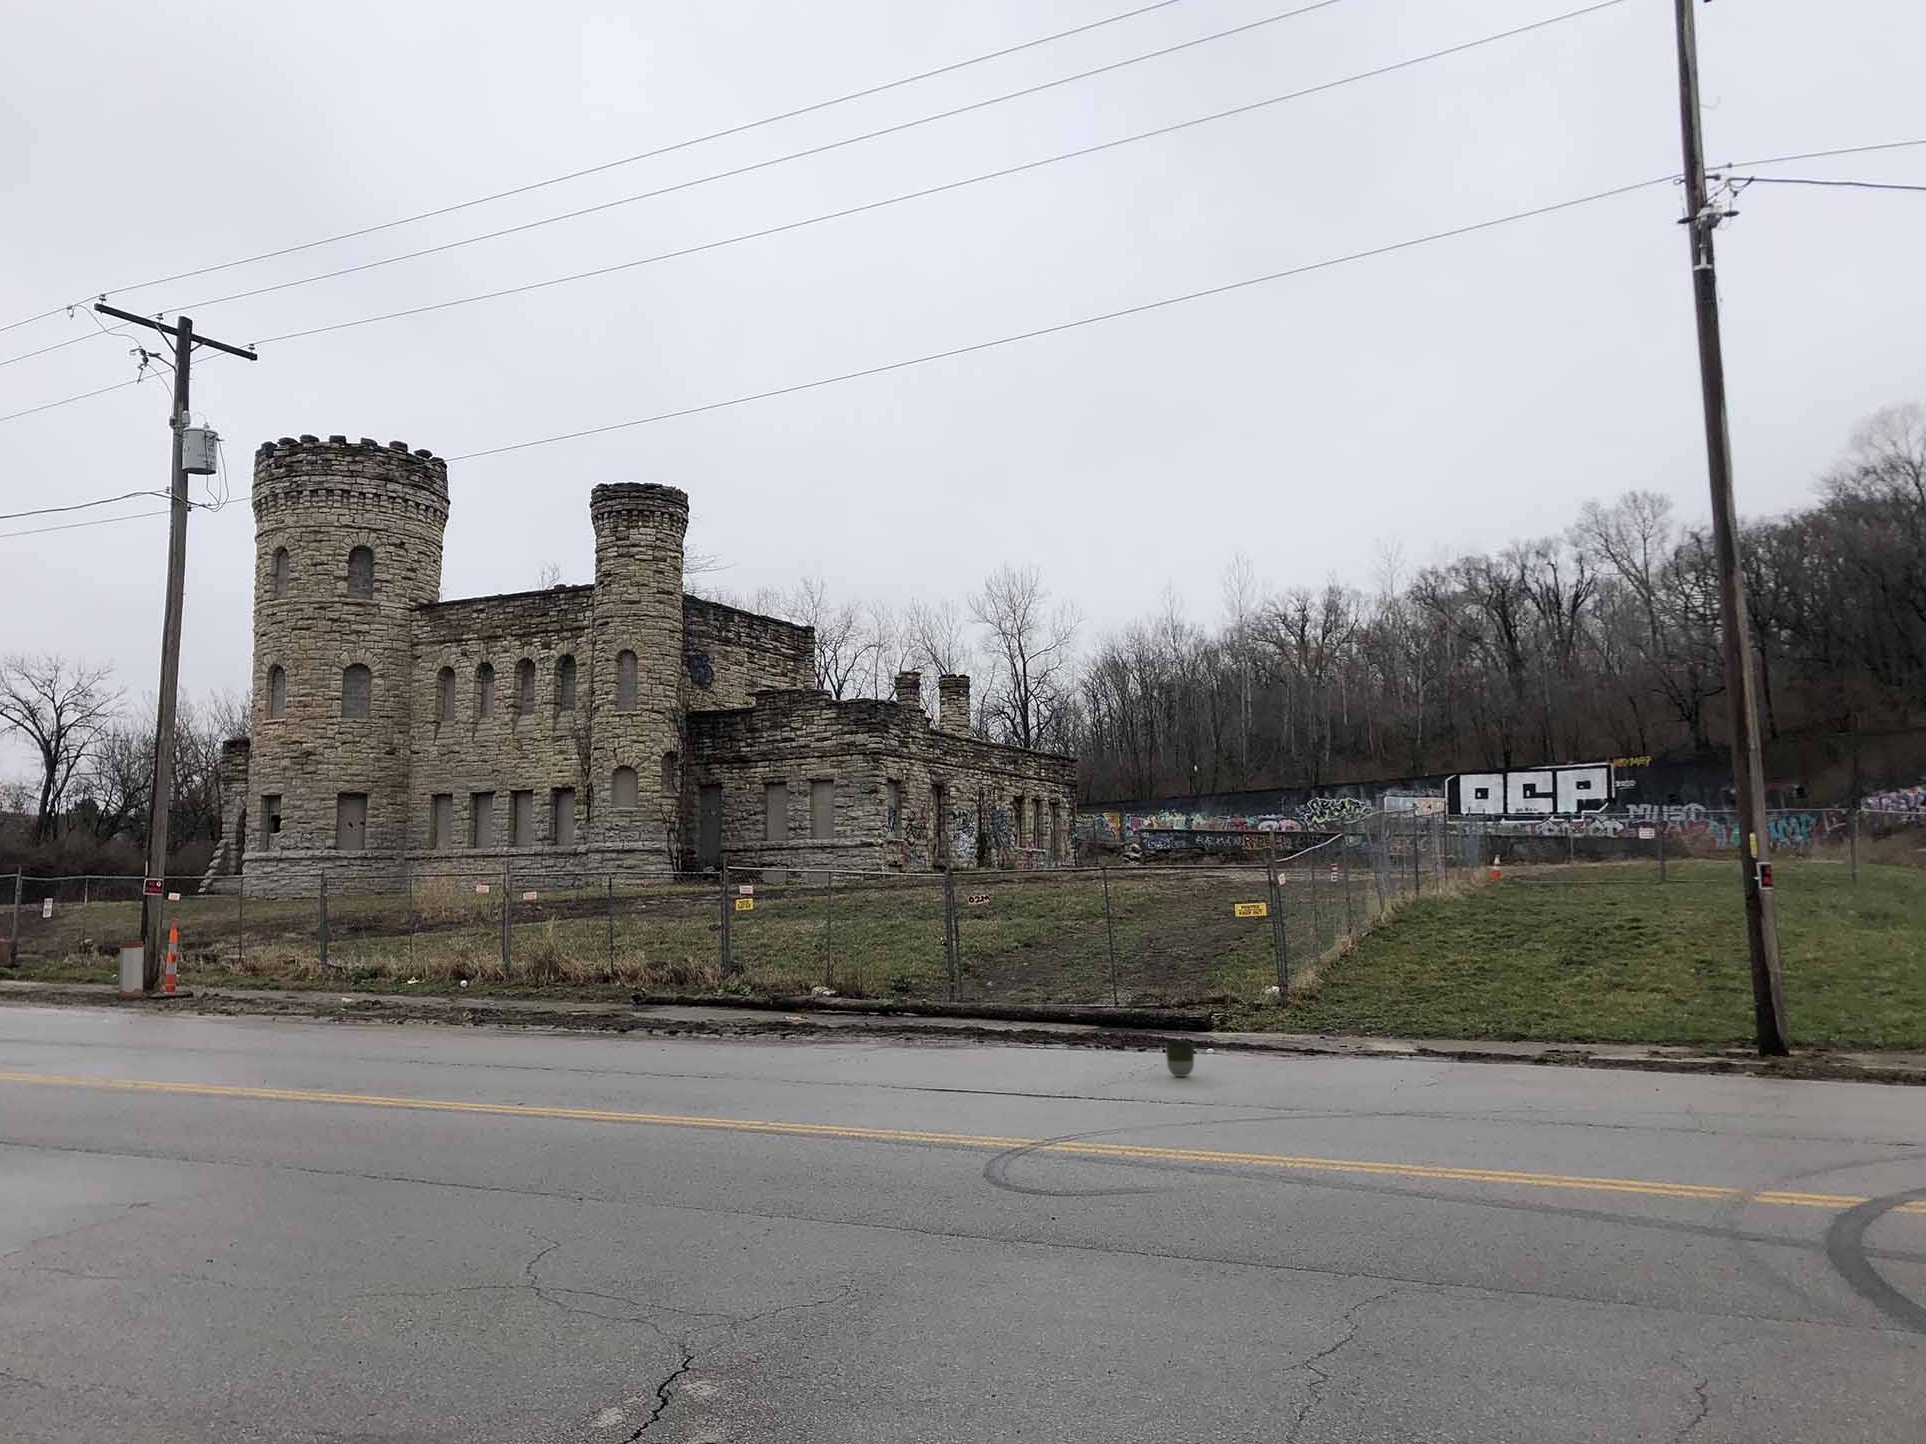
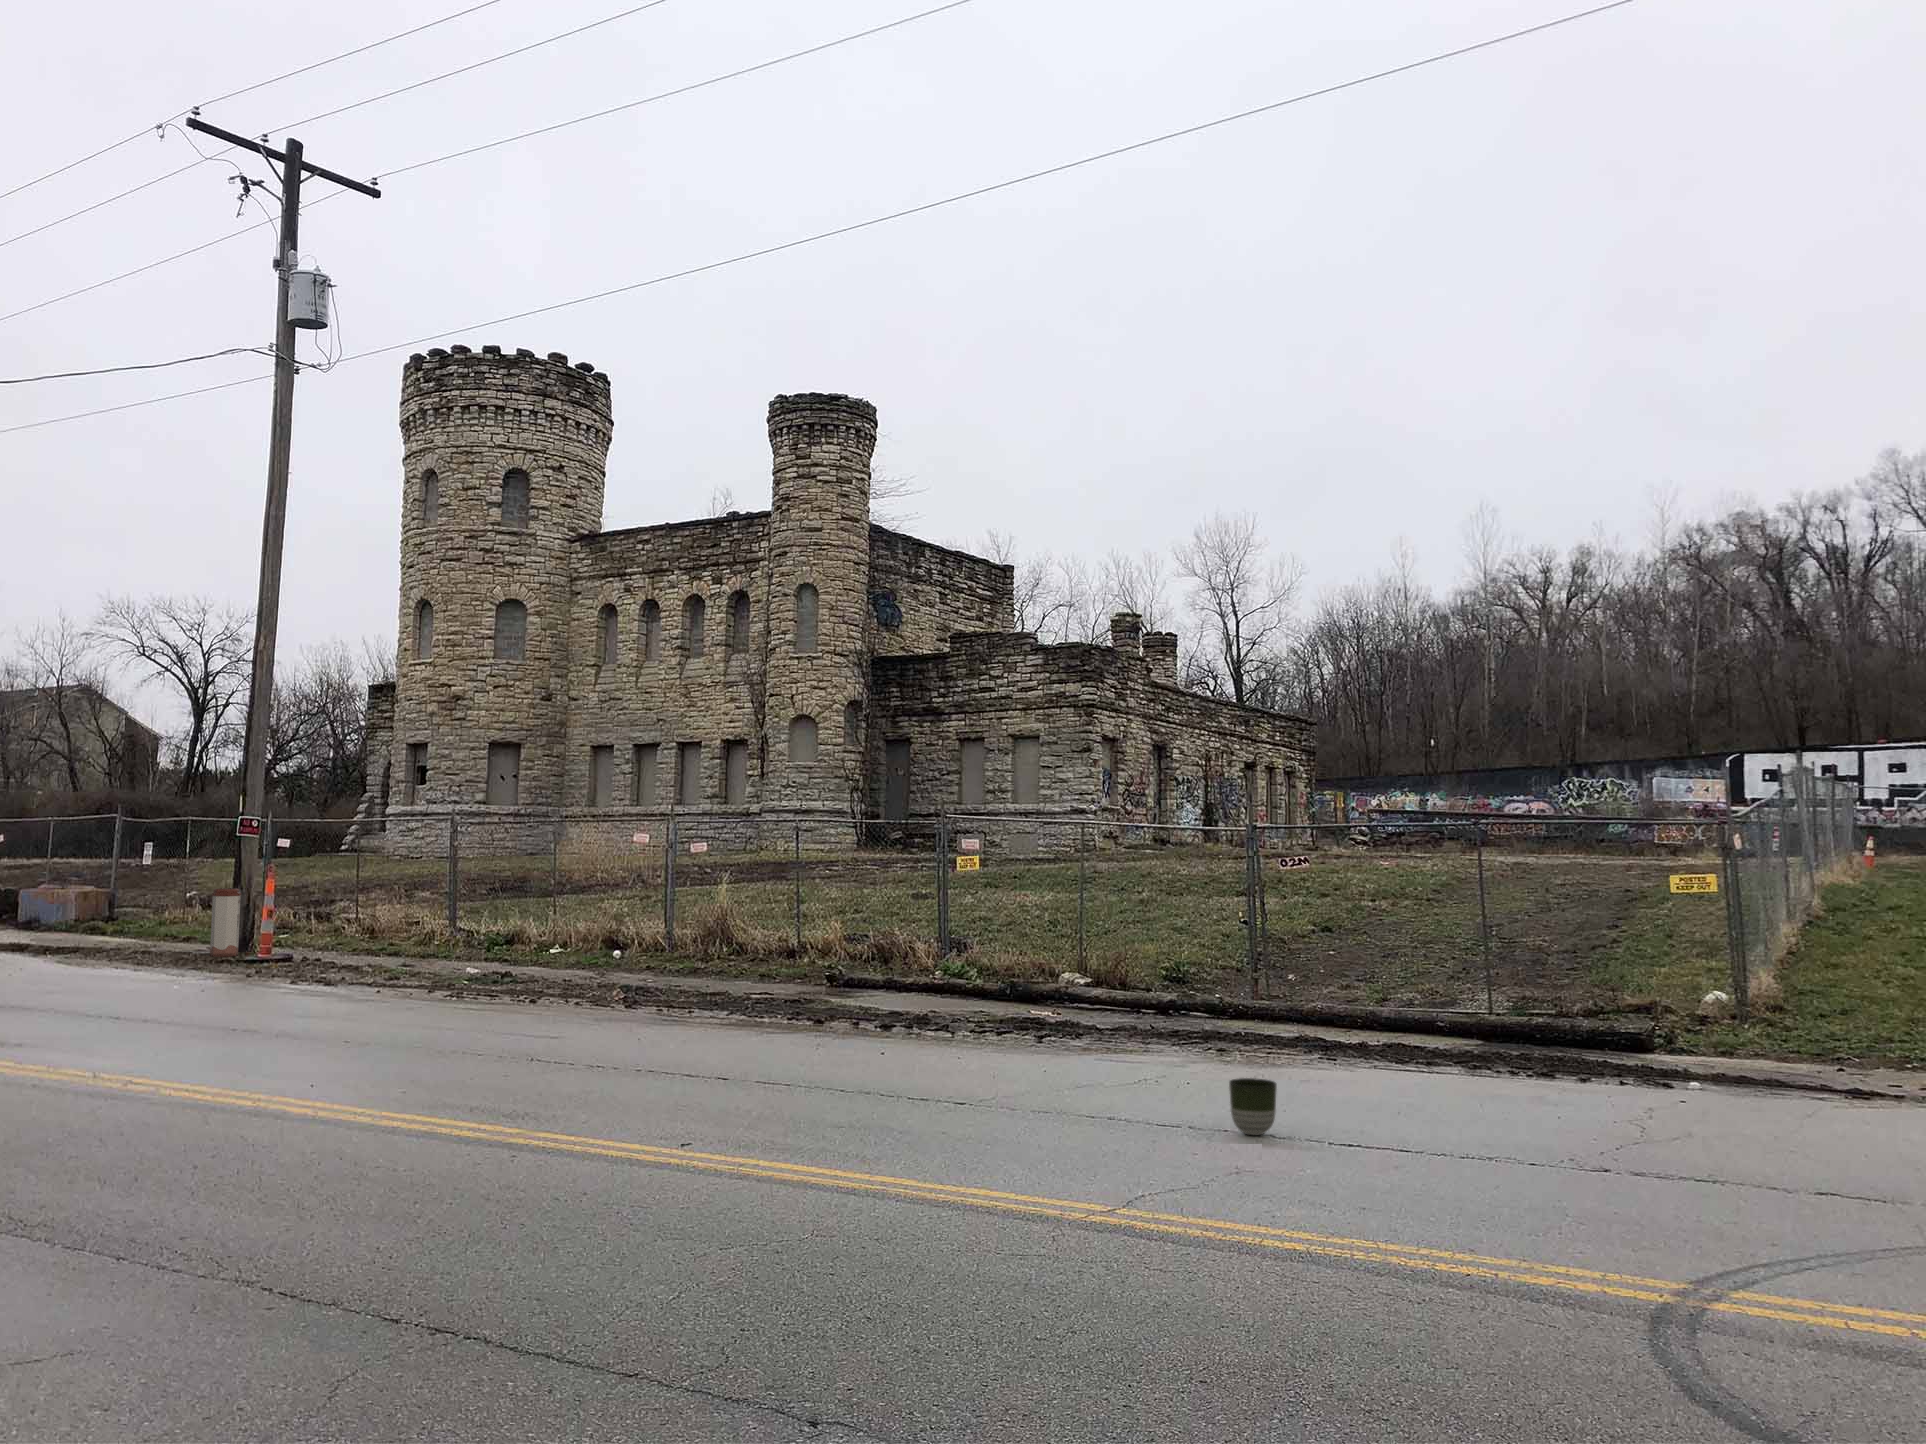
planter: present [1166,1043,1194,1077] -> present [1229,1078,1277,1135]

